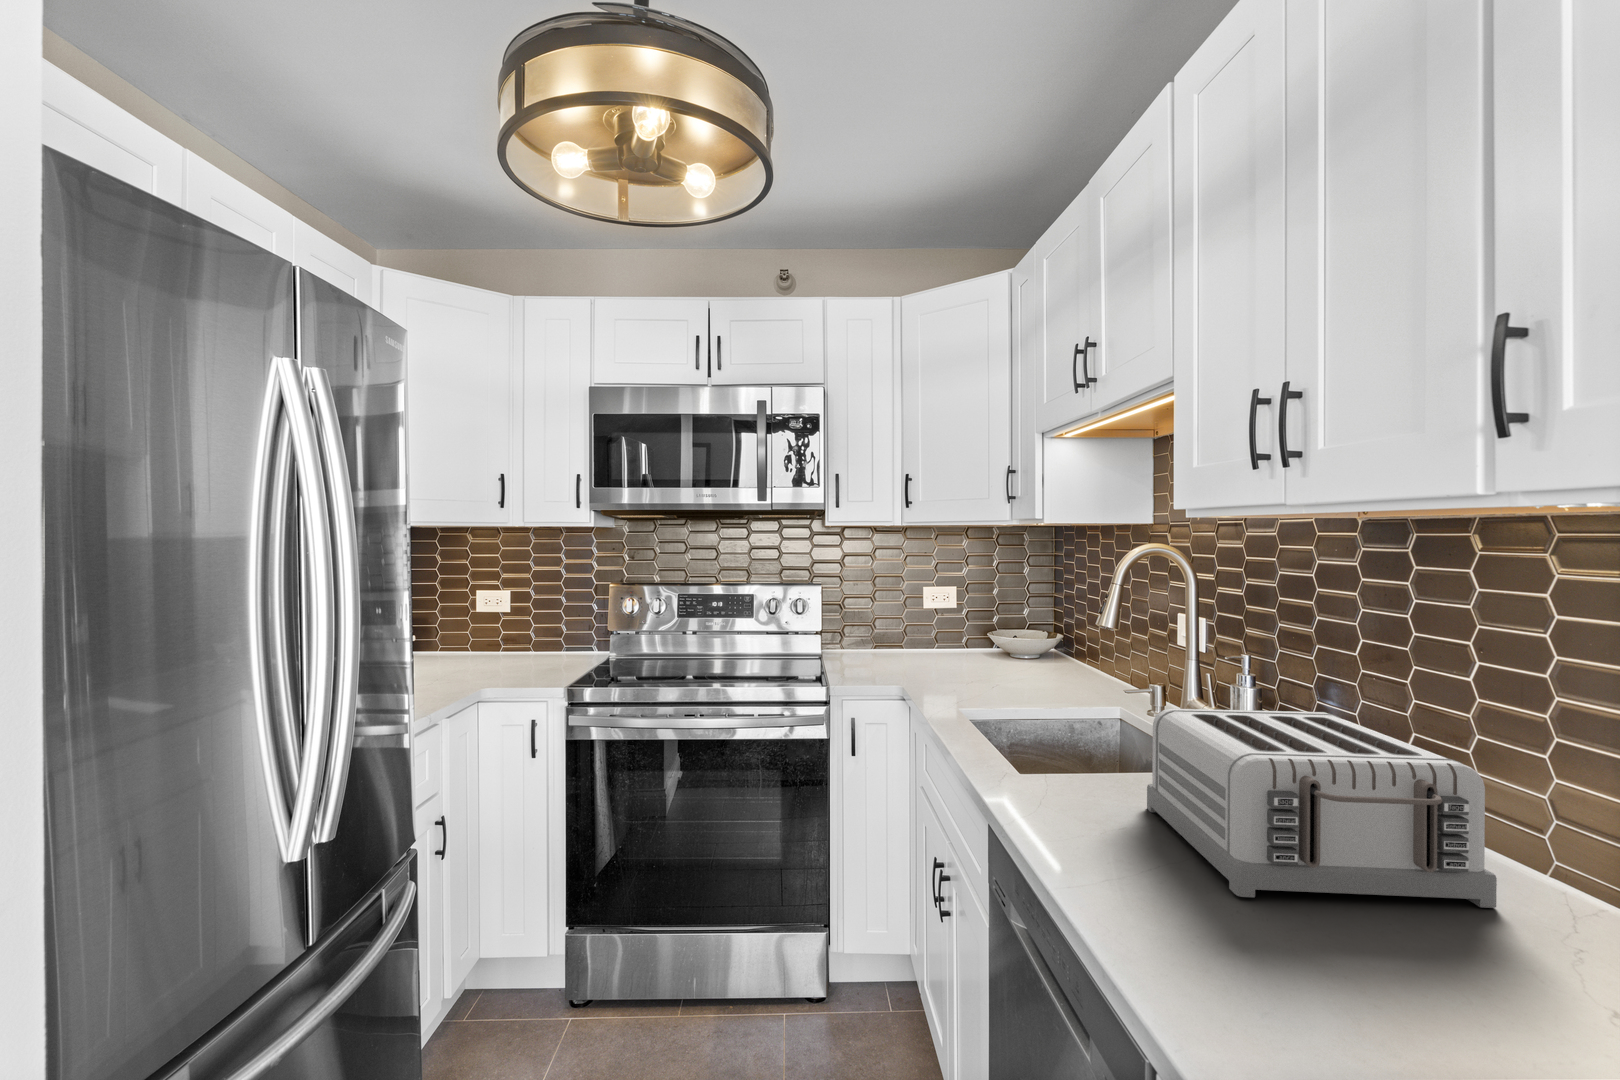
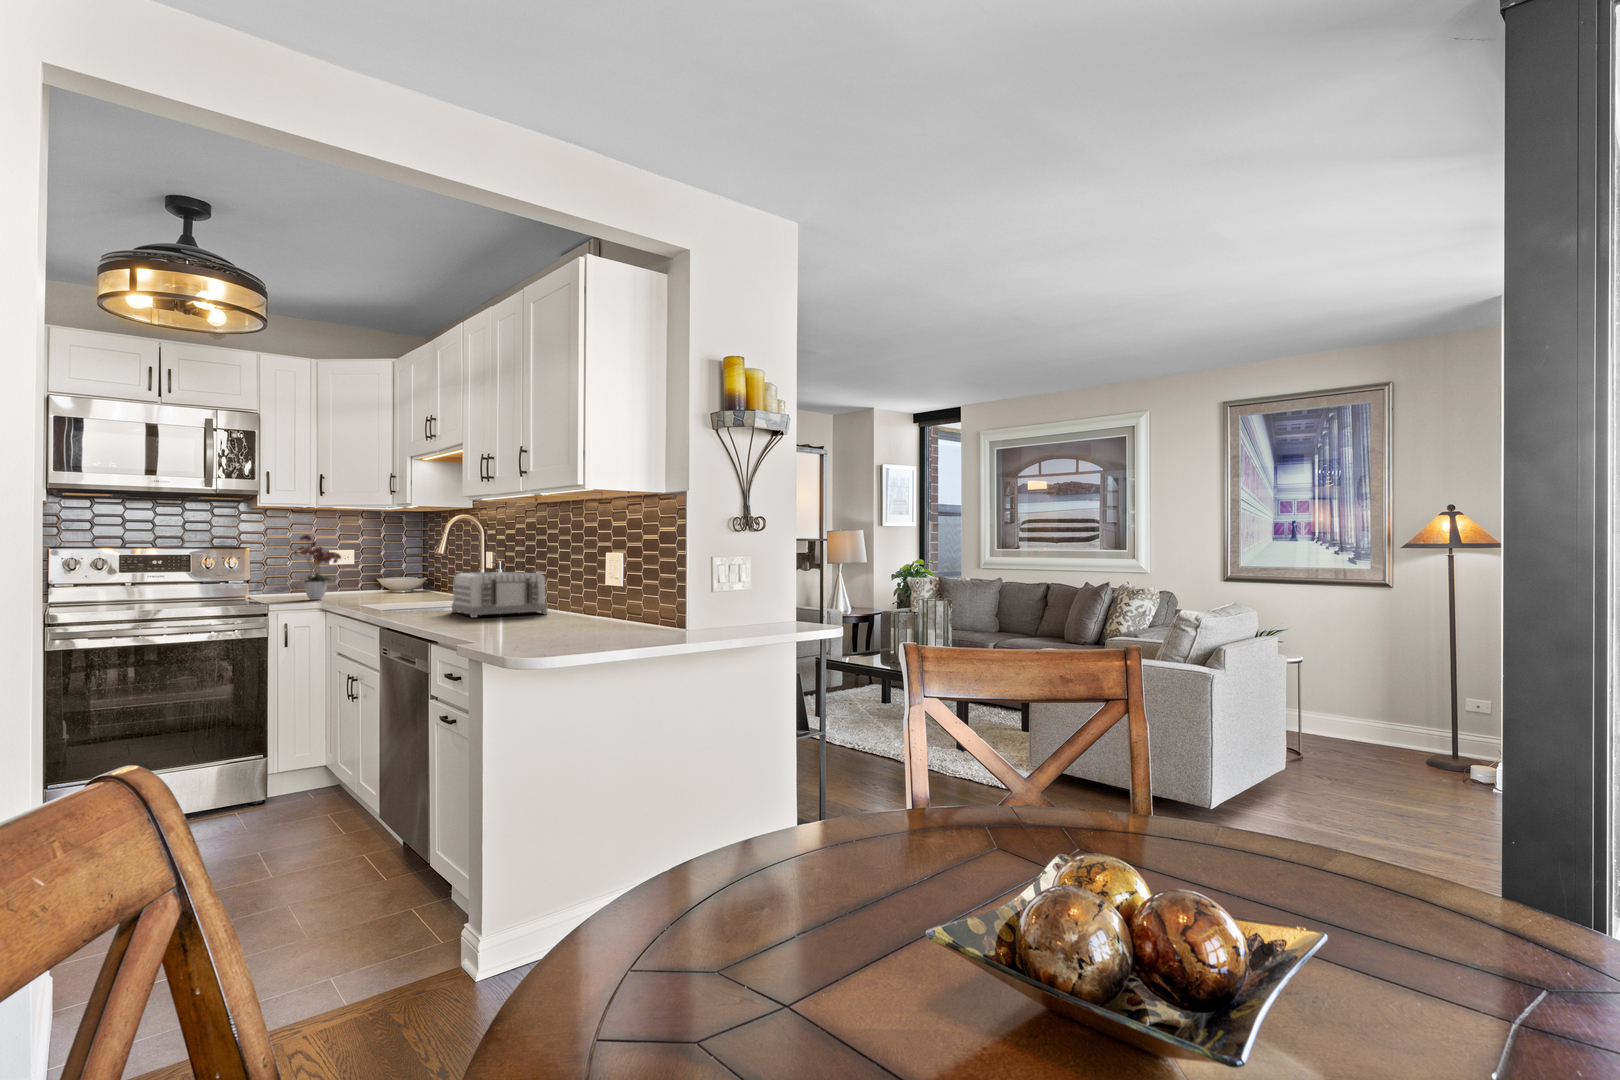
flower arrangement: none [864,565,939,675] -> present [294,535,341,600]

